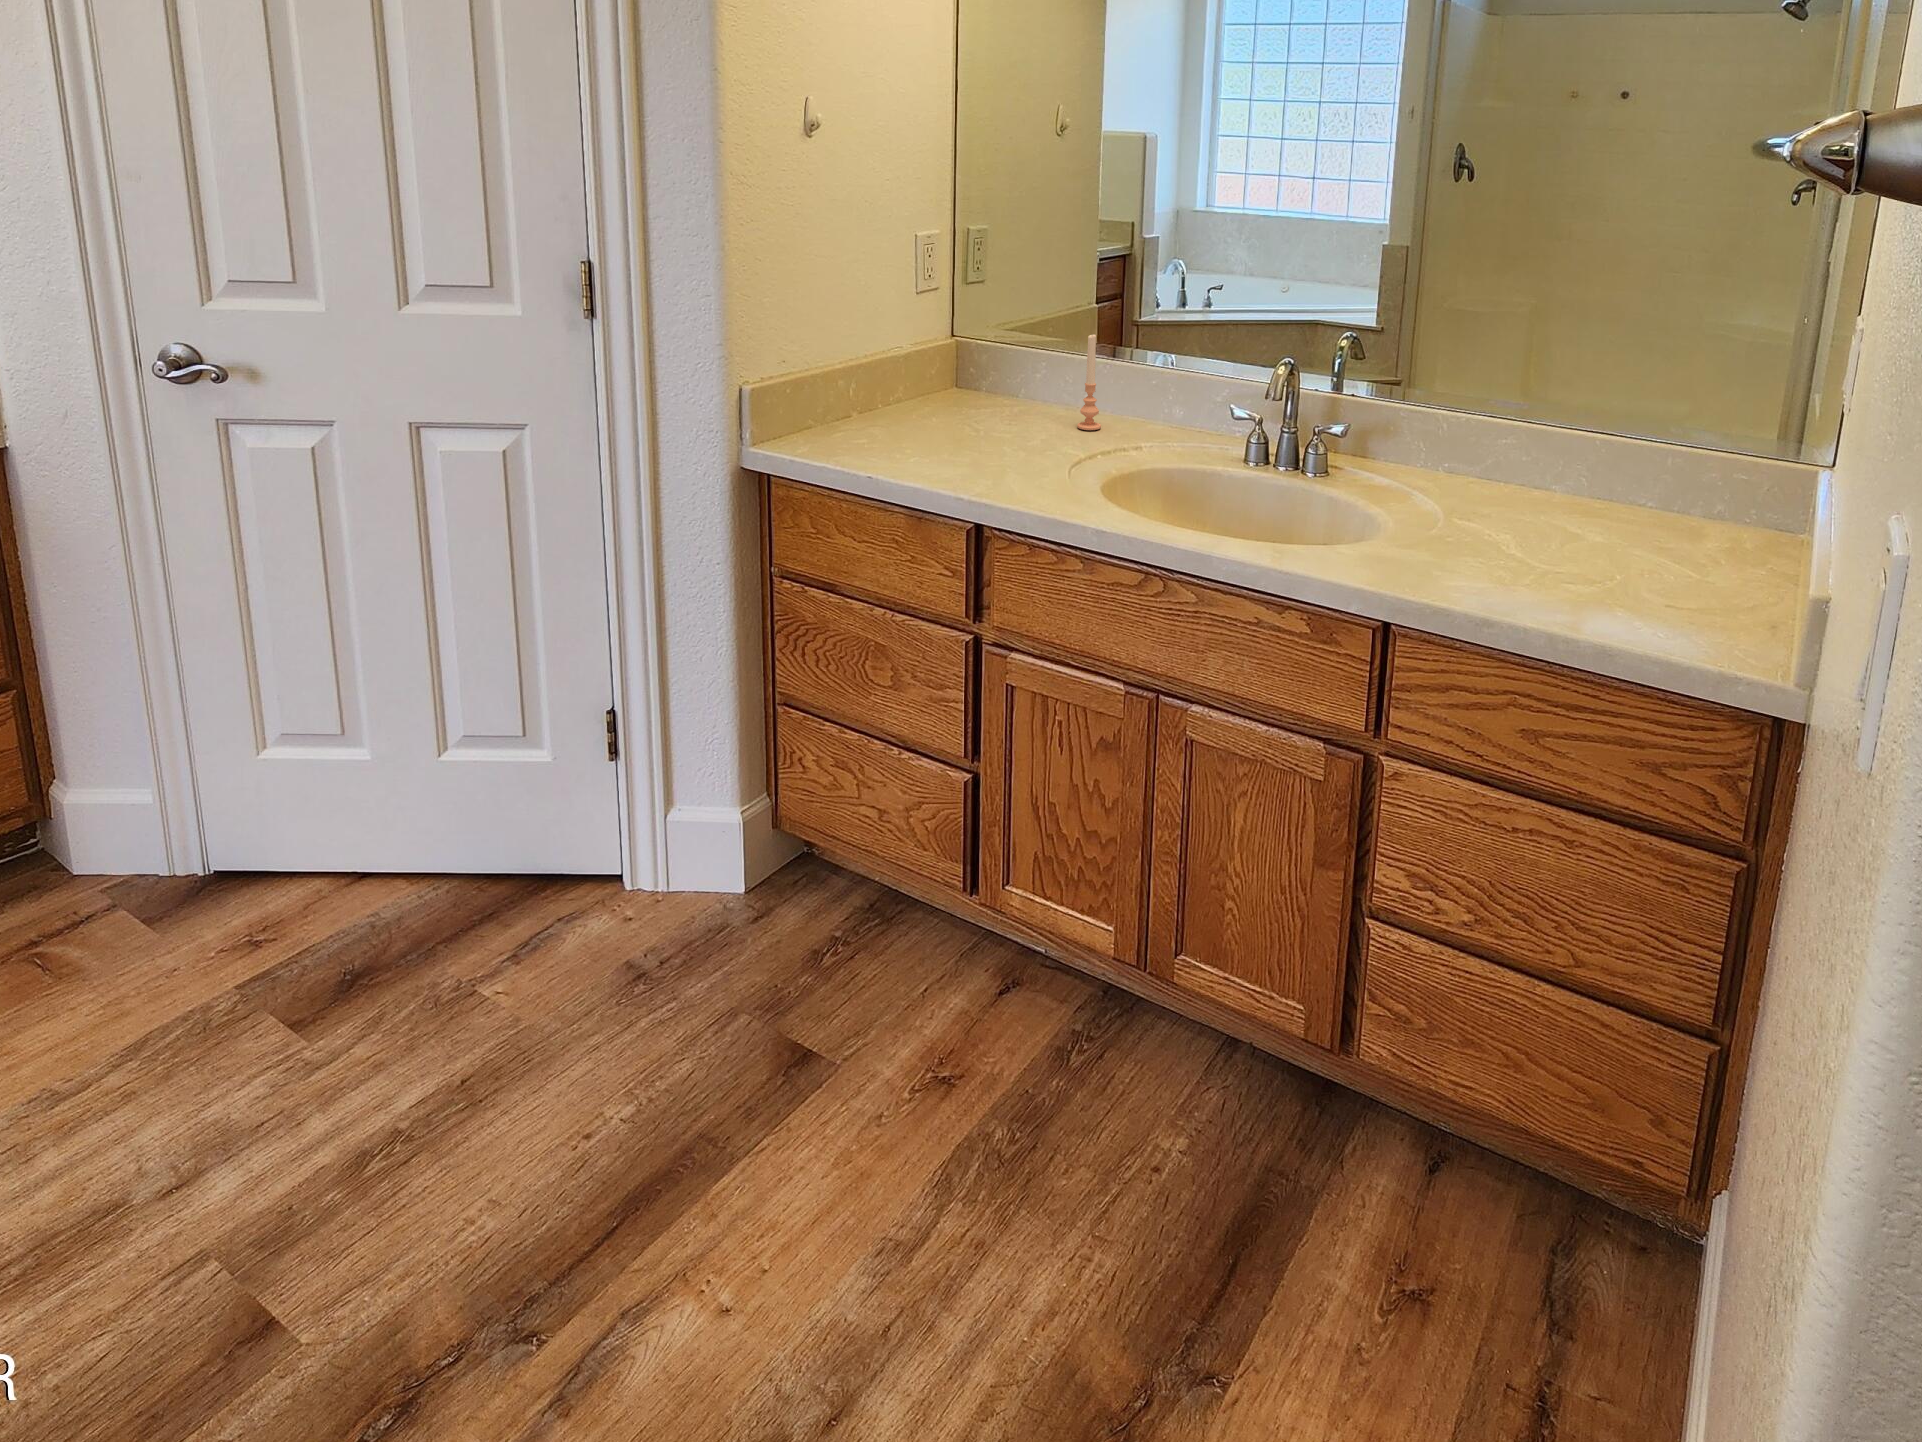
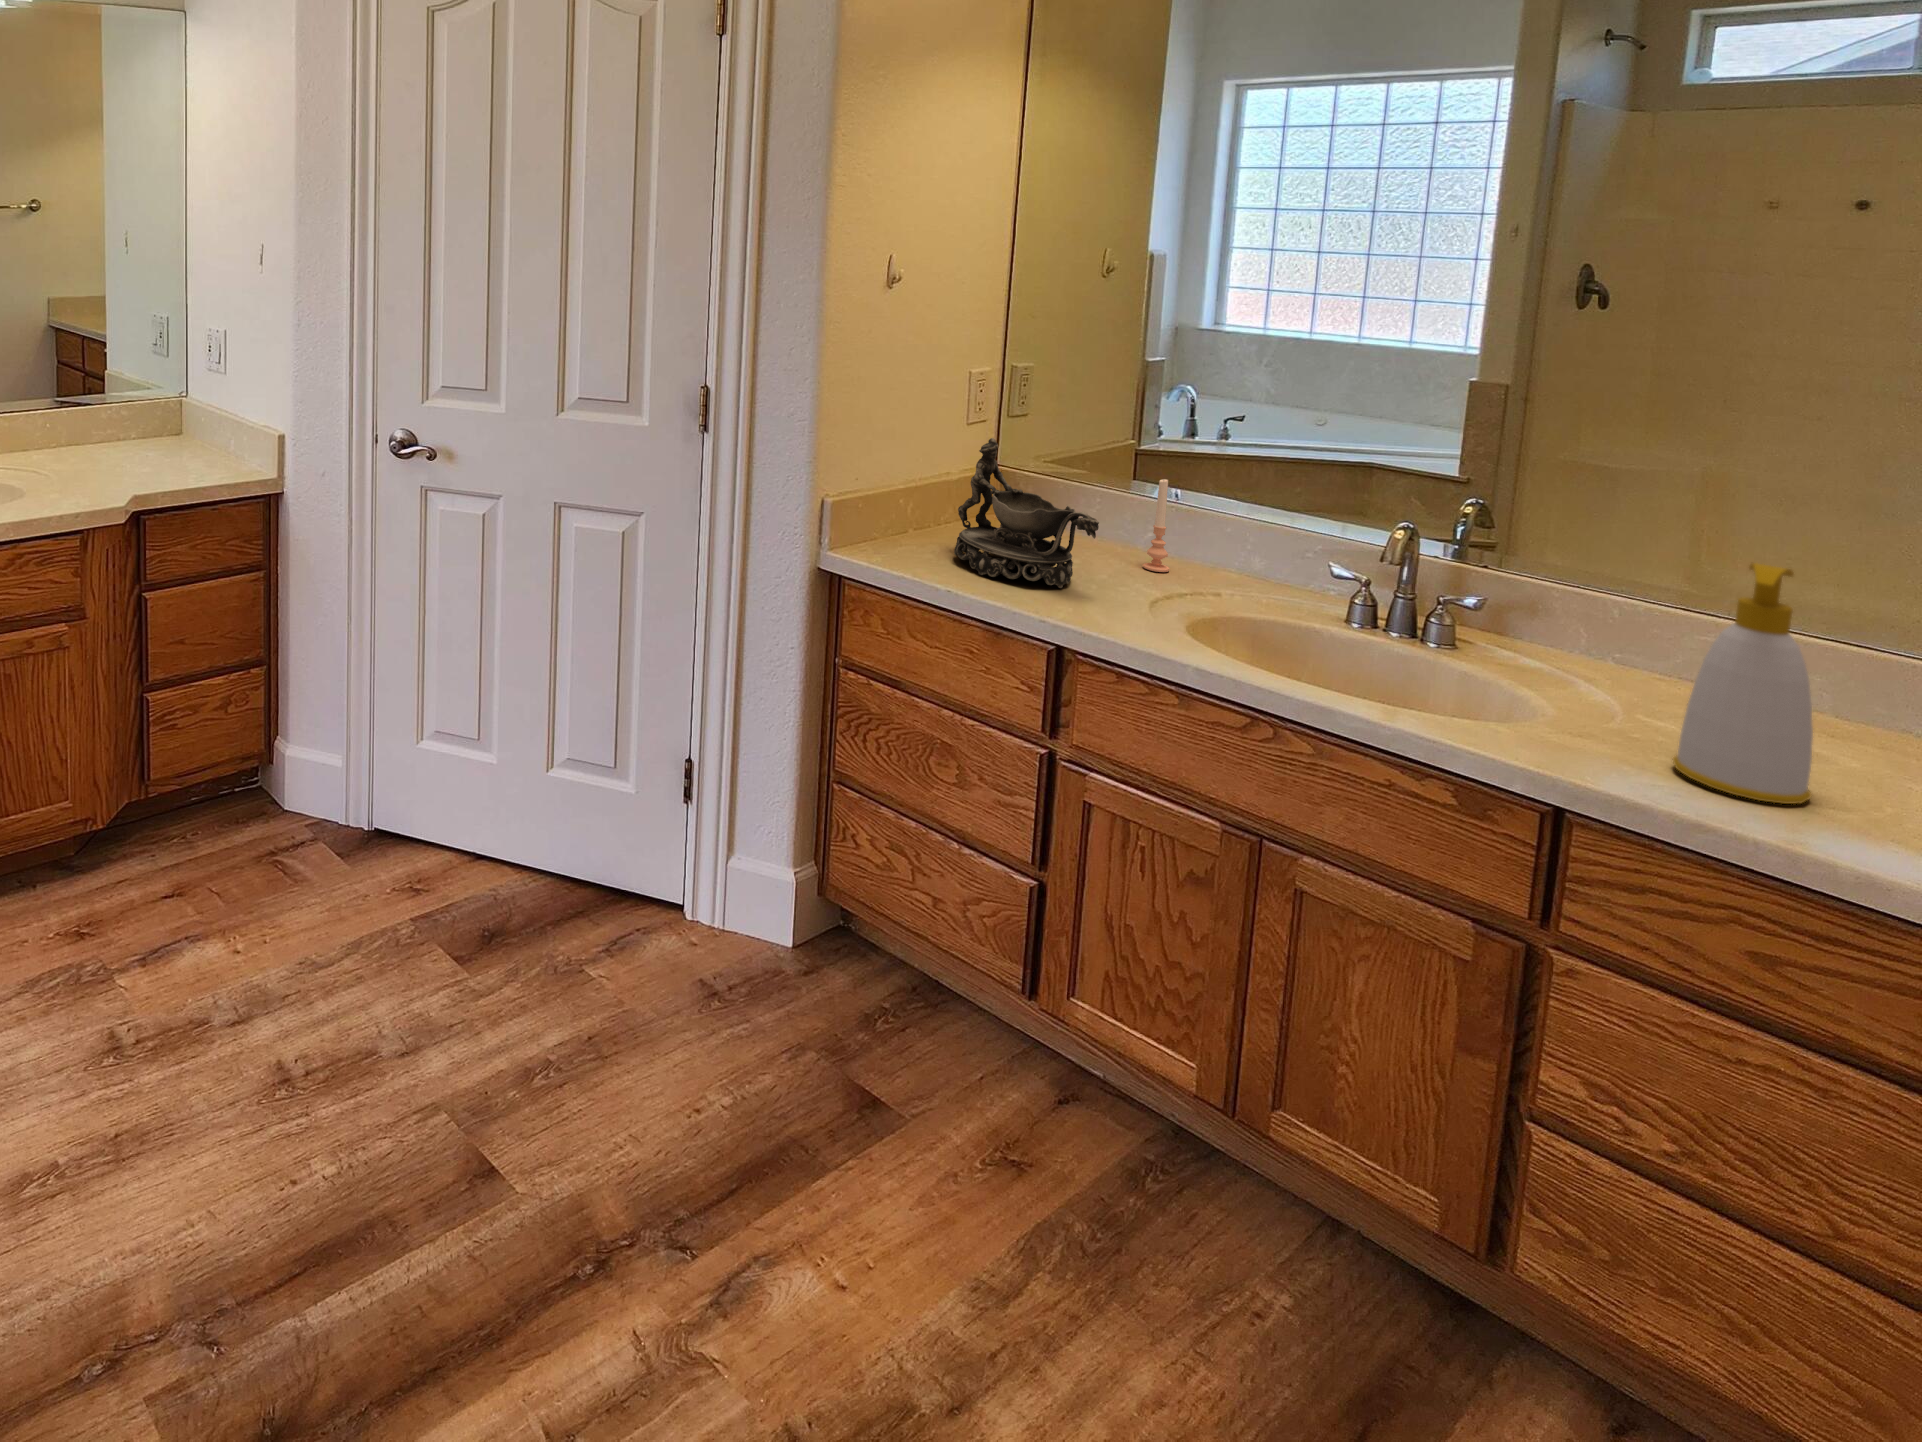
decorative bowl: none [888,303,1017,459] -> present [954,438,1099,588]
soap bottle: none [1473,365,1569,588] -> present [1672,563,1813,804]

